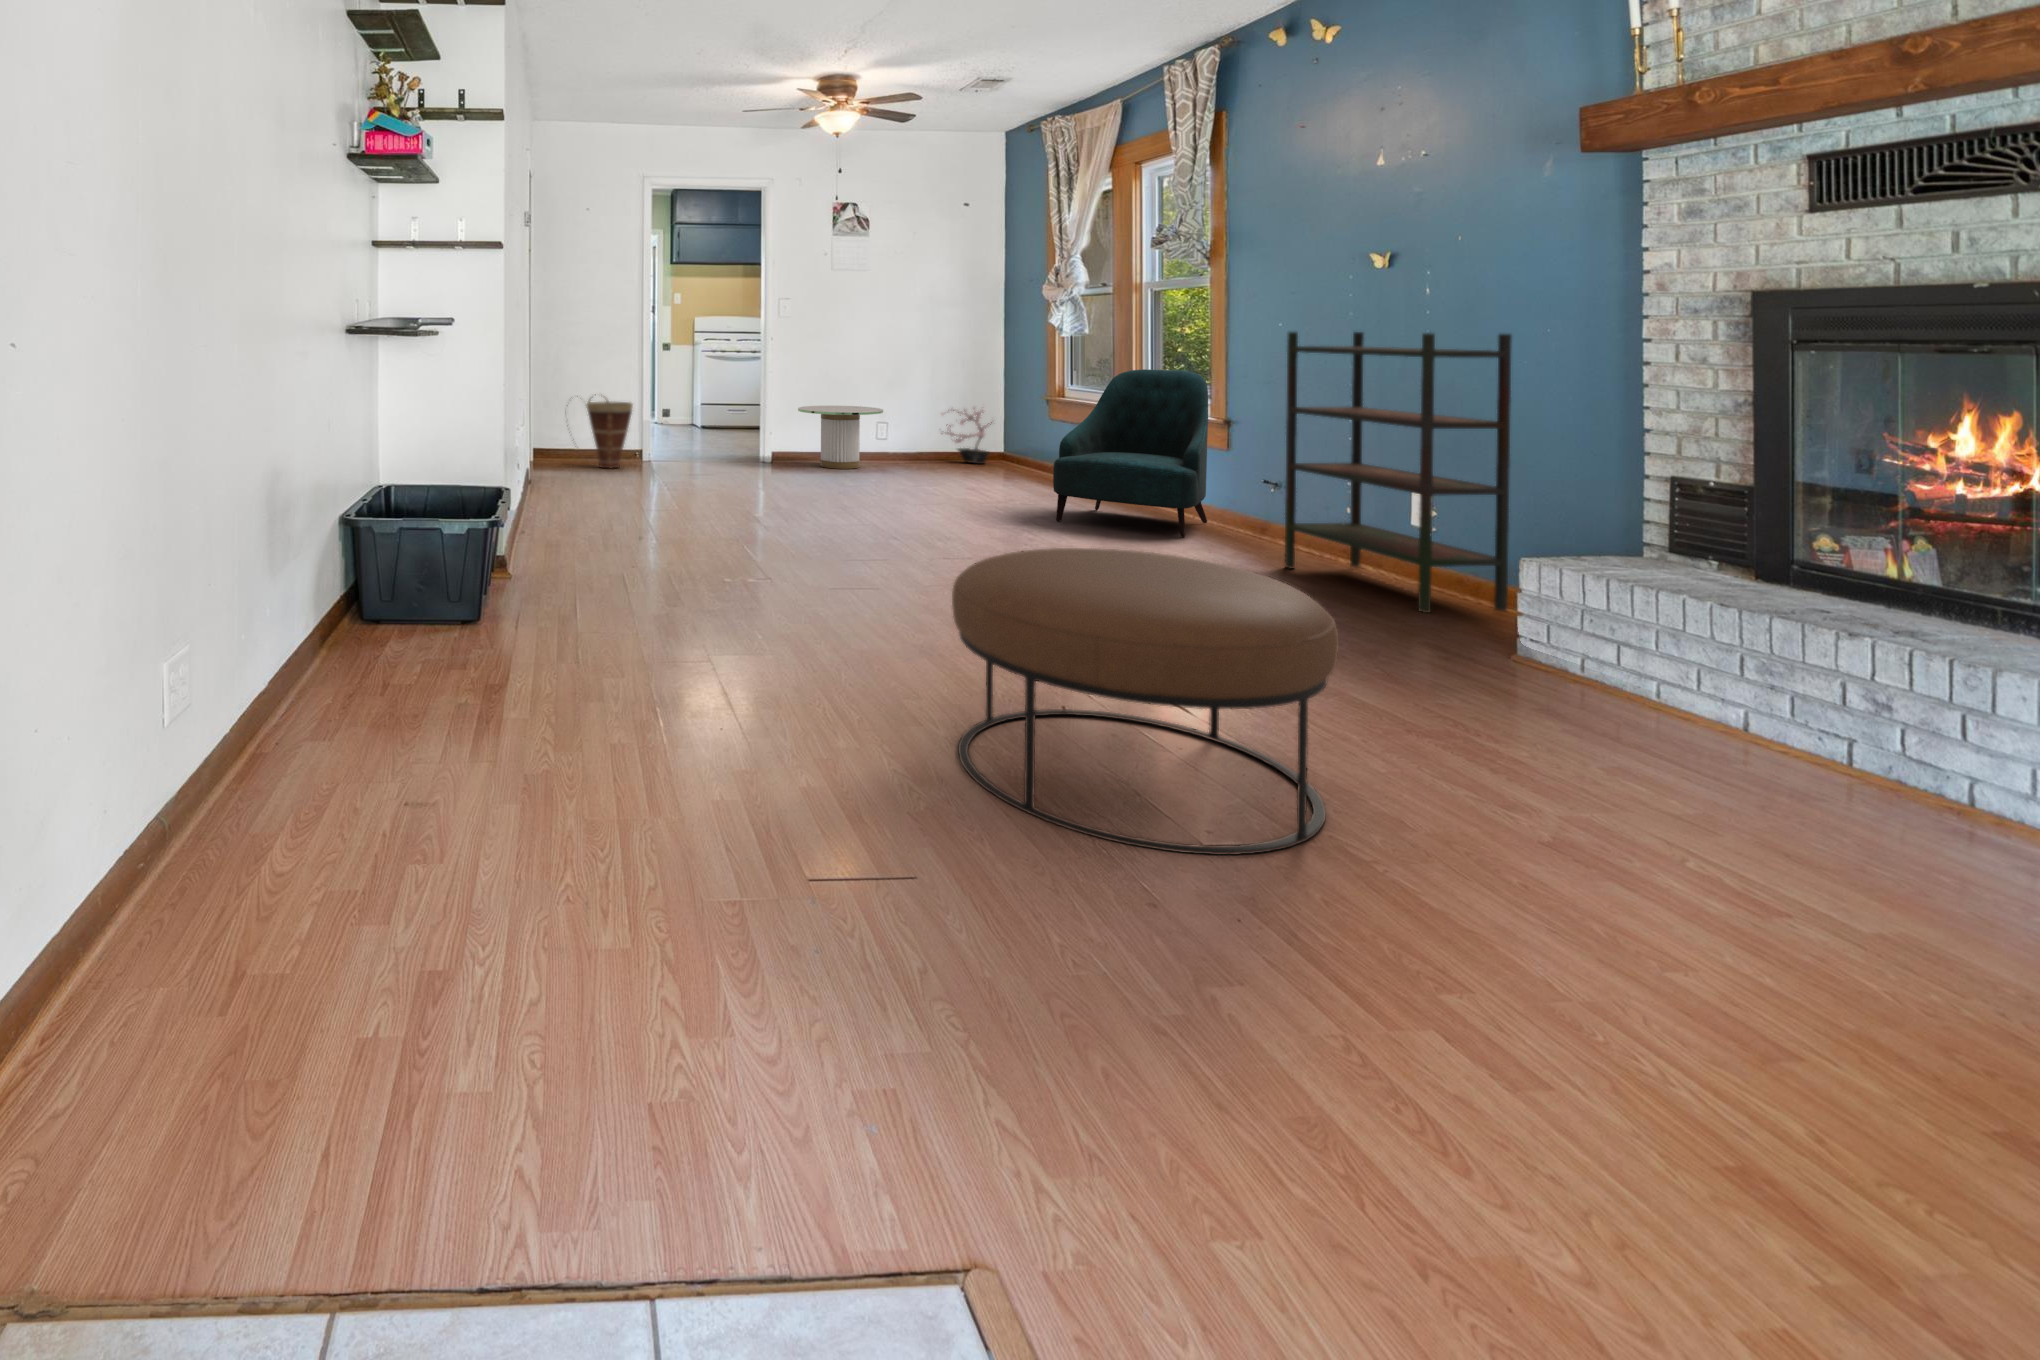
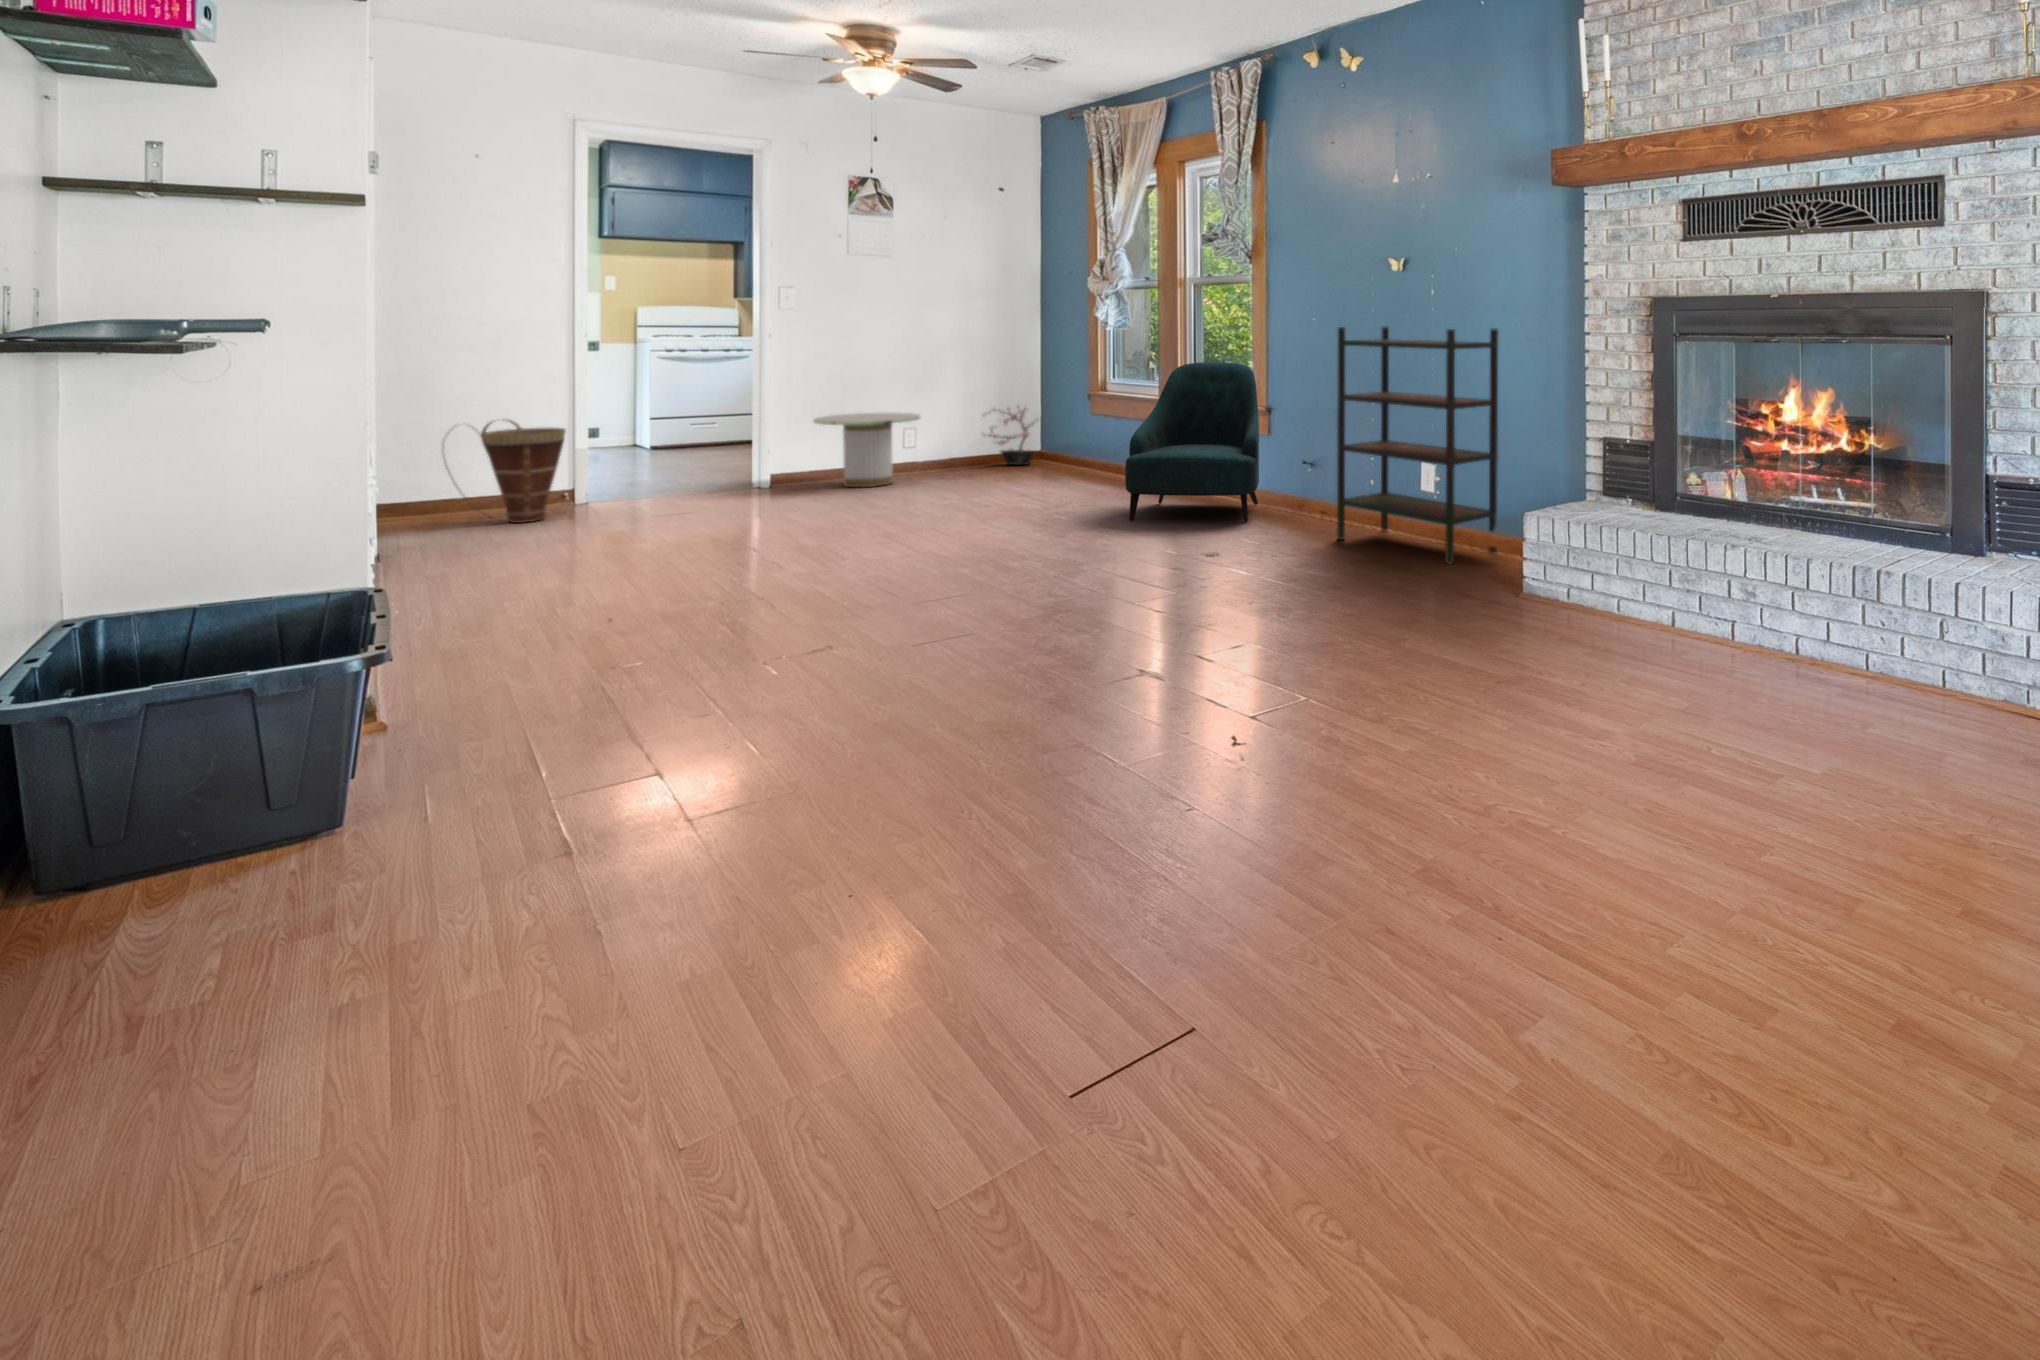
ottoman: present [952,548,1339,855] -> none [1155,561,1513,886]

